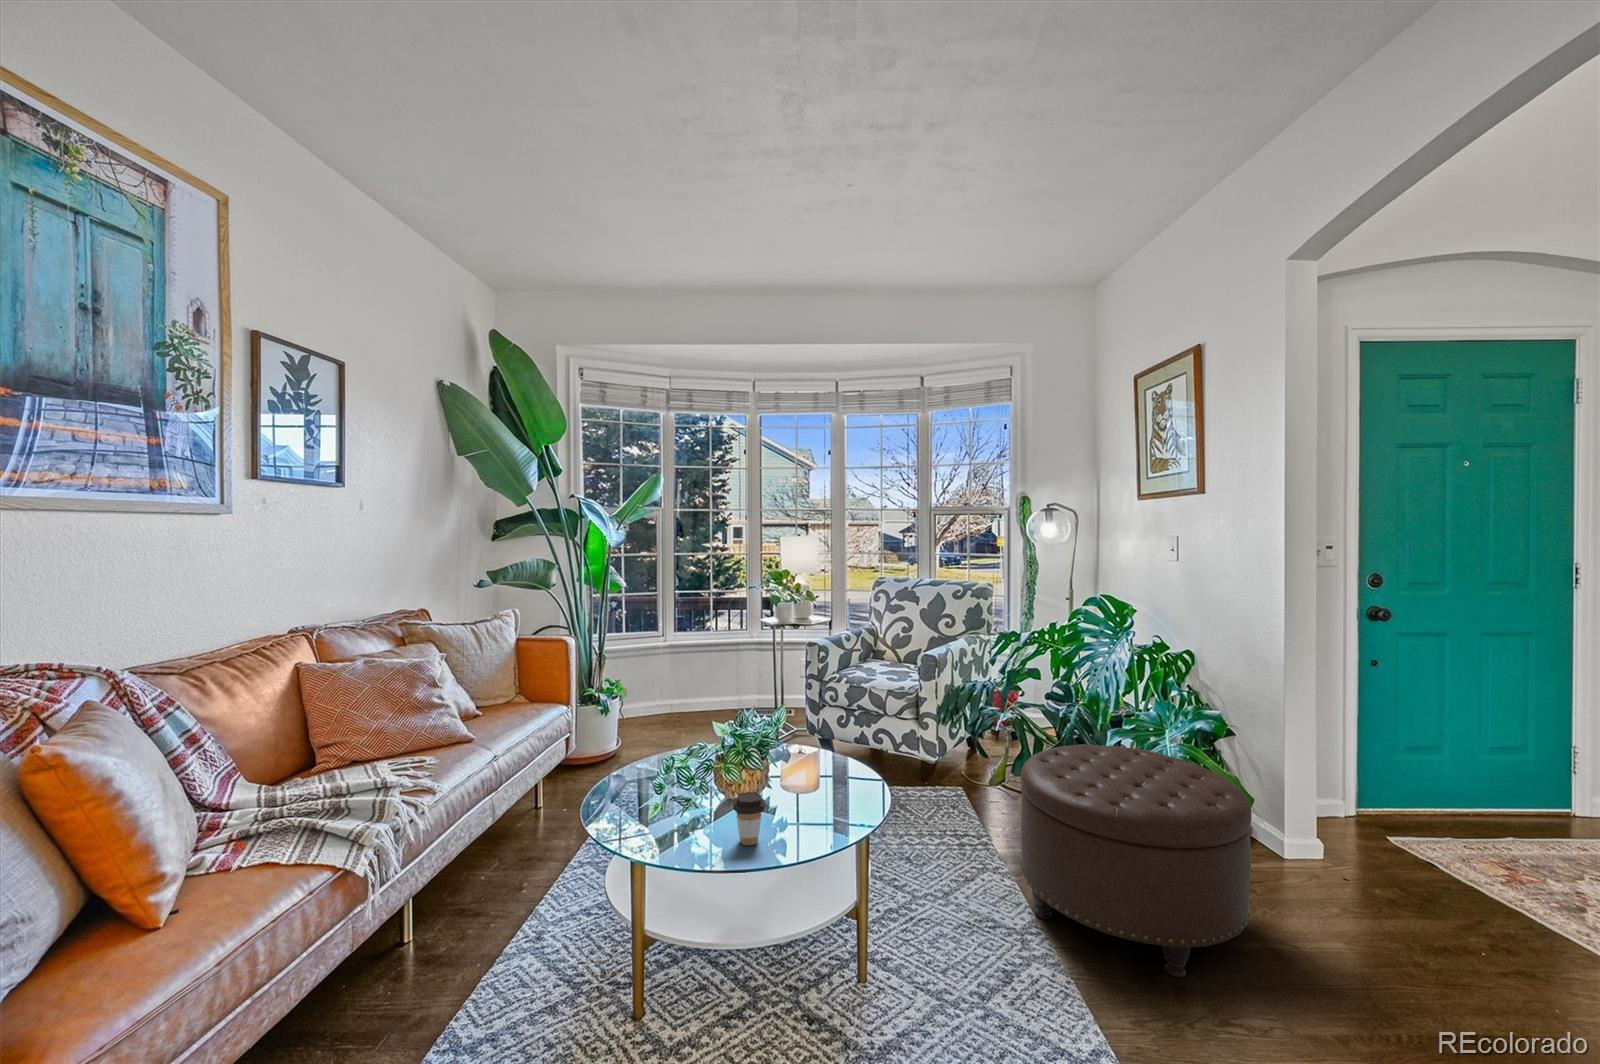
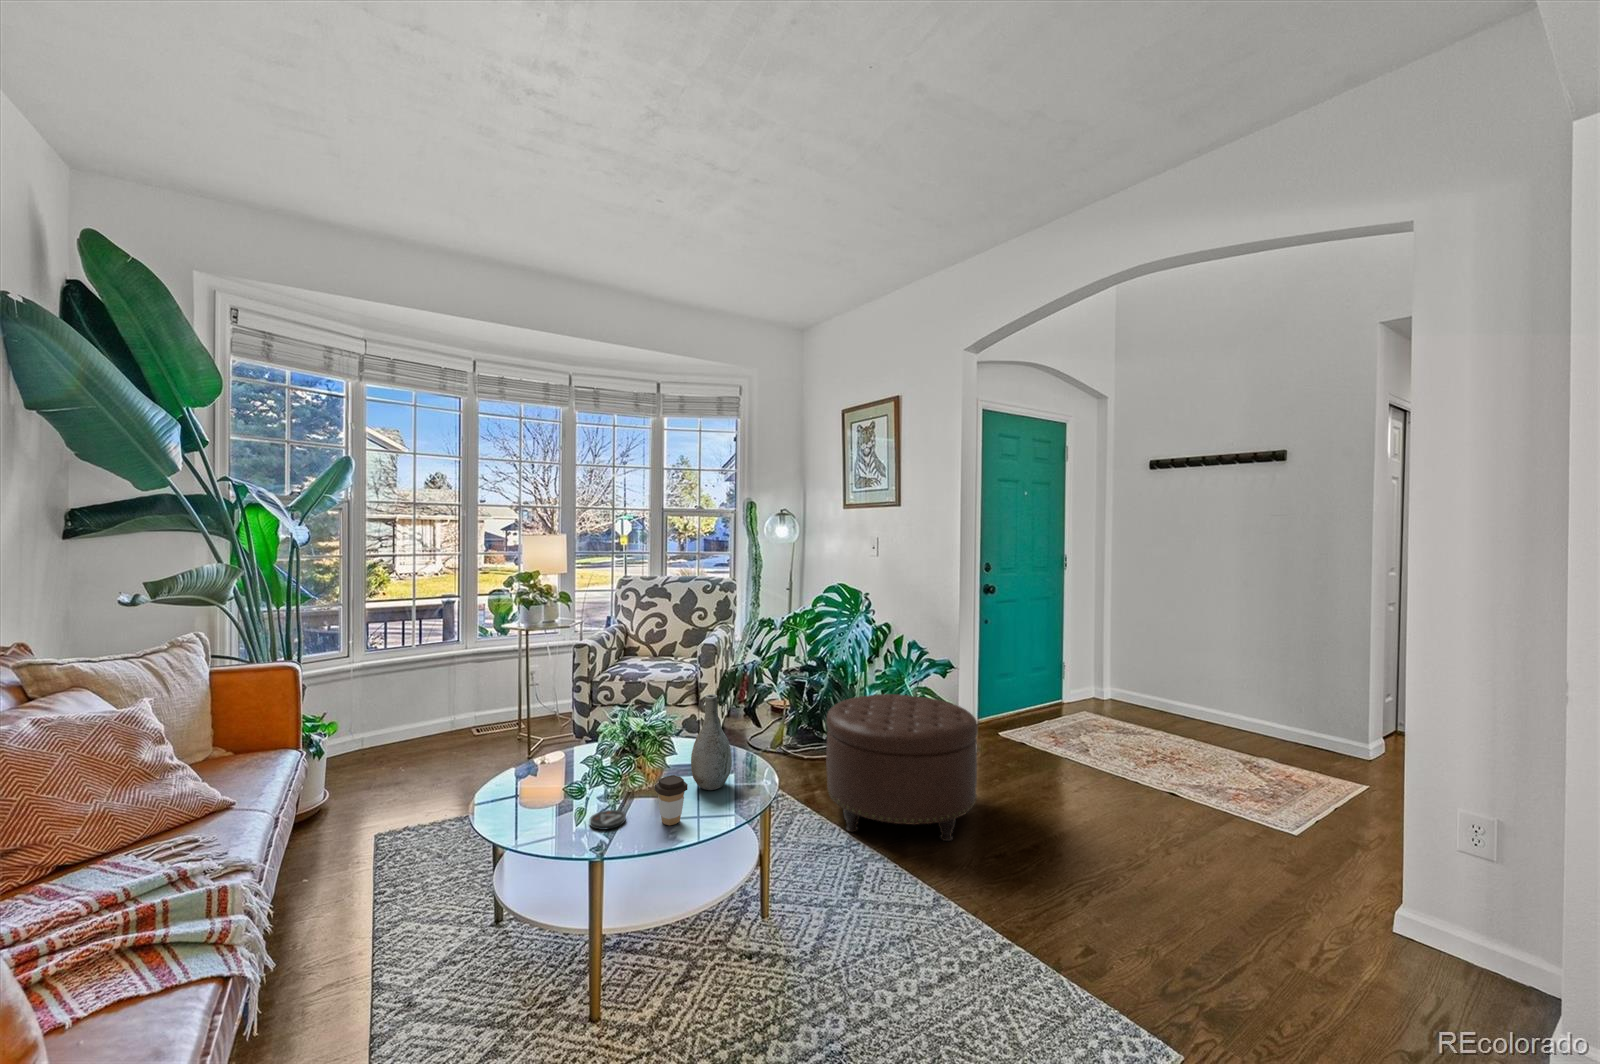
vase: none [802,712,847,819] -> present [691,694,732,790]
coaster: none [681,813,717,833] -> present [590,810,626,830]

